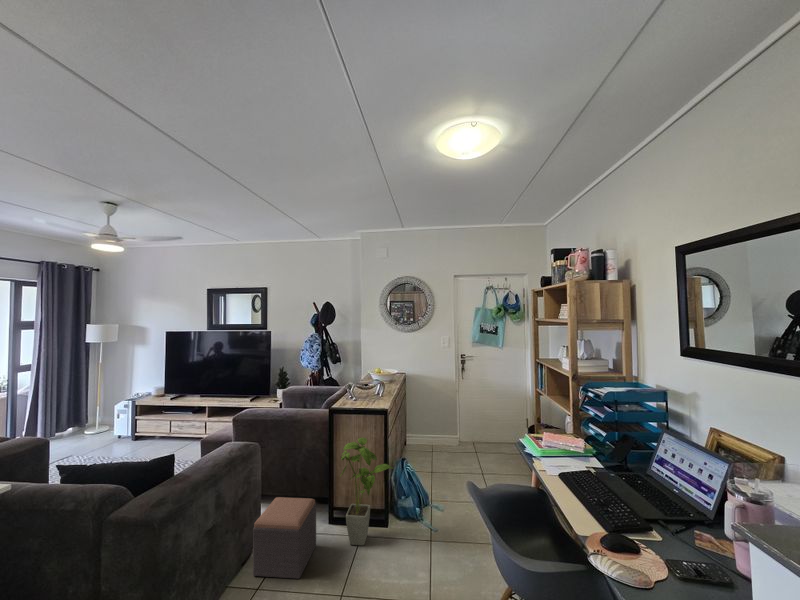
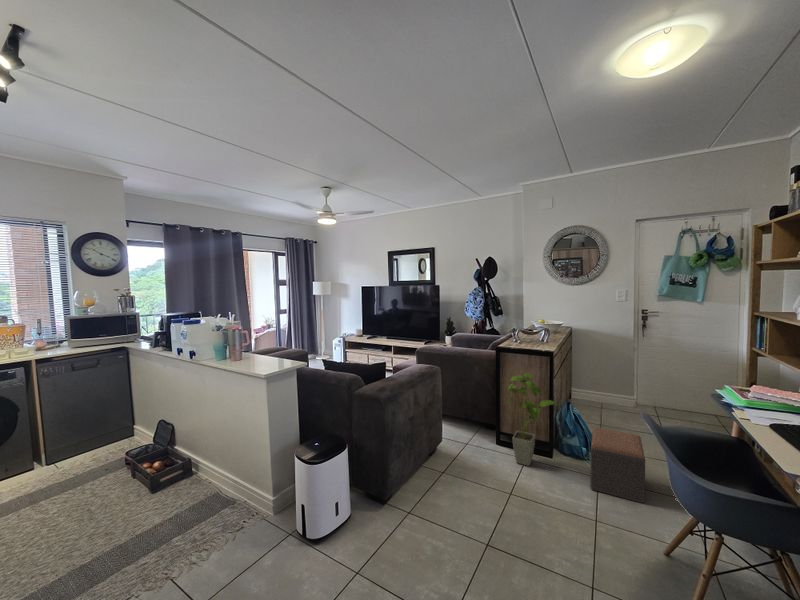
footstool: present [253,497,316,579] -> present [590,428,645,503]

